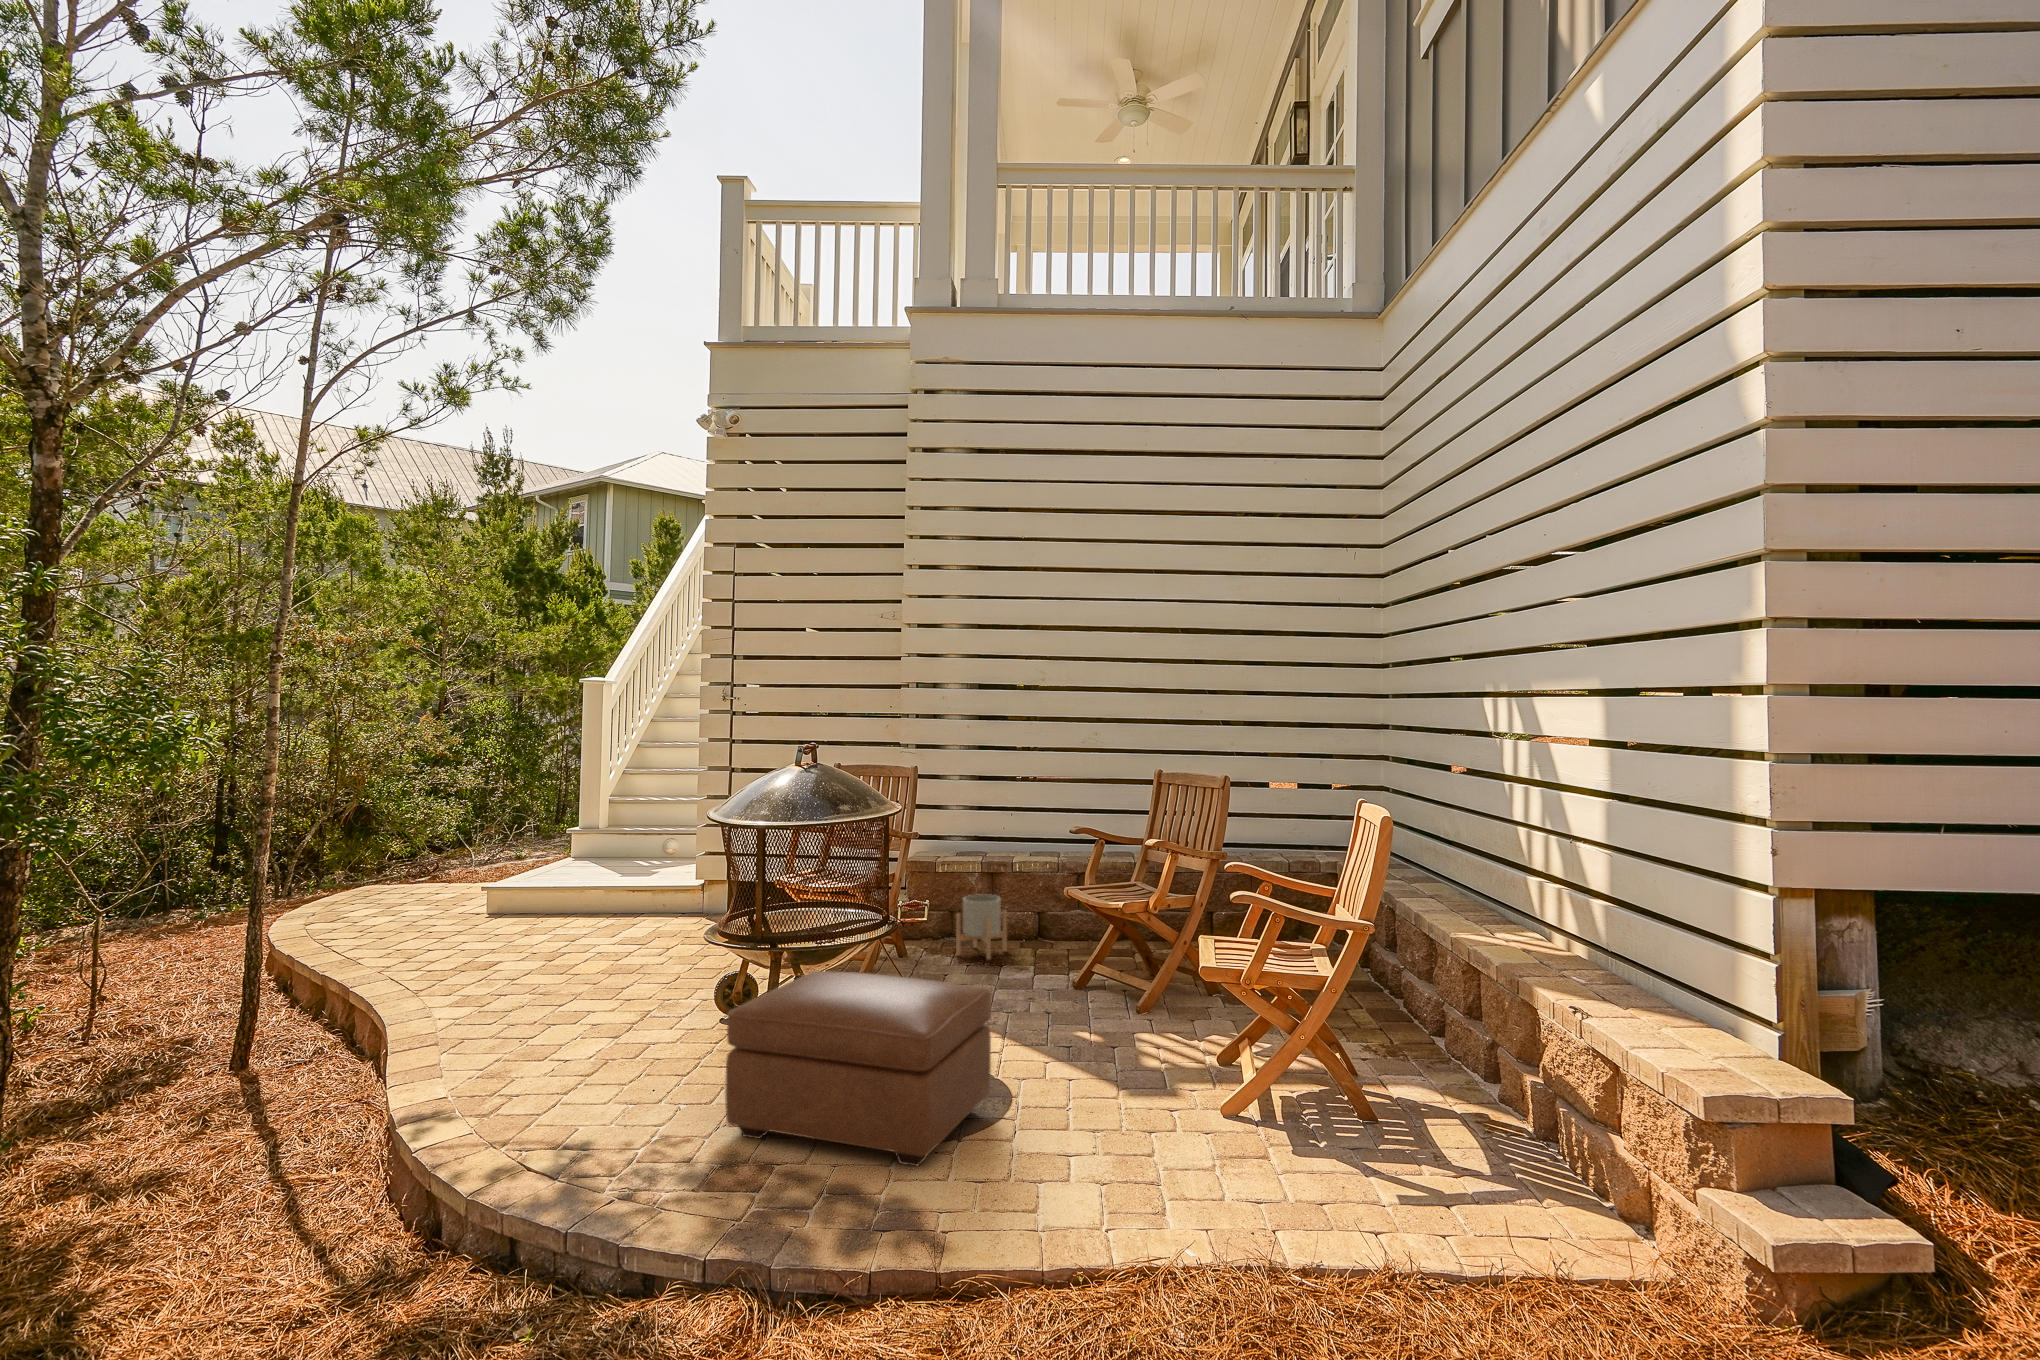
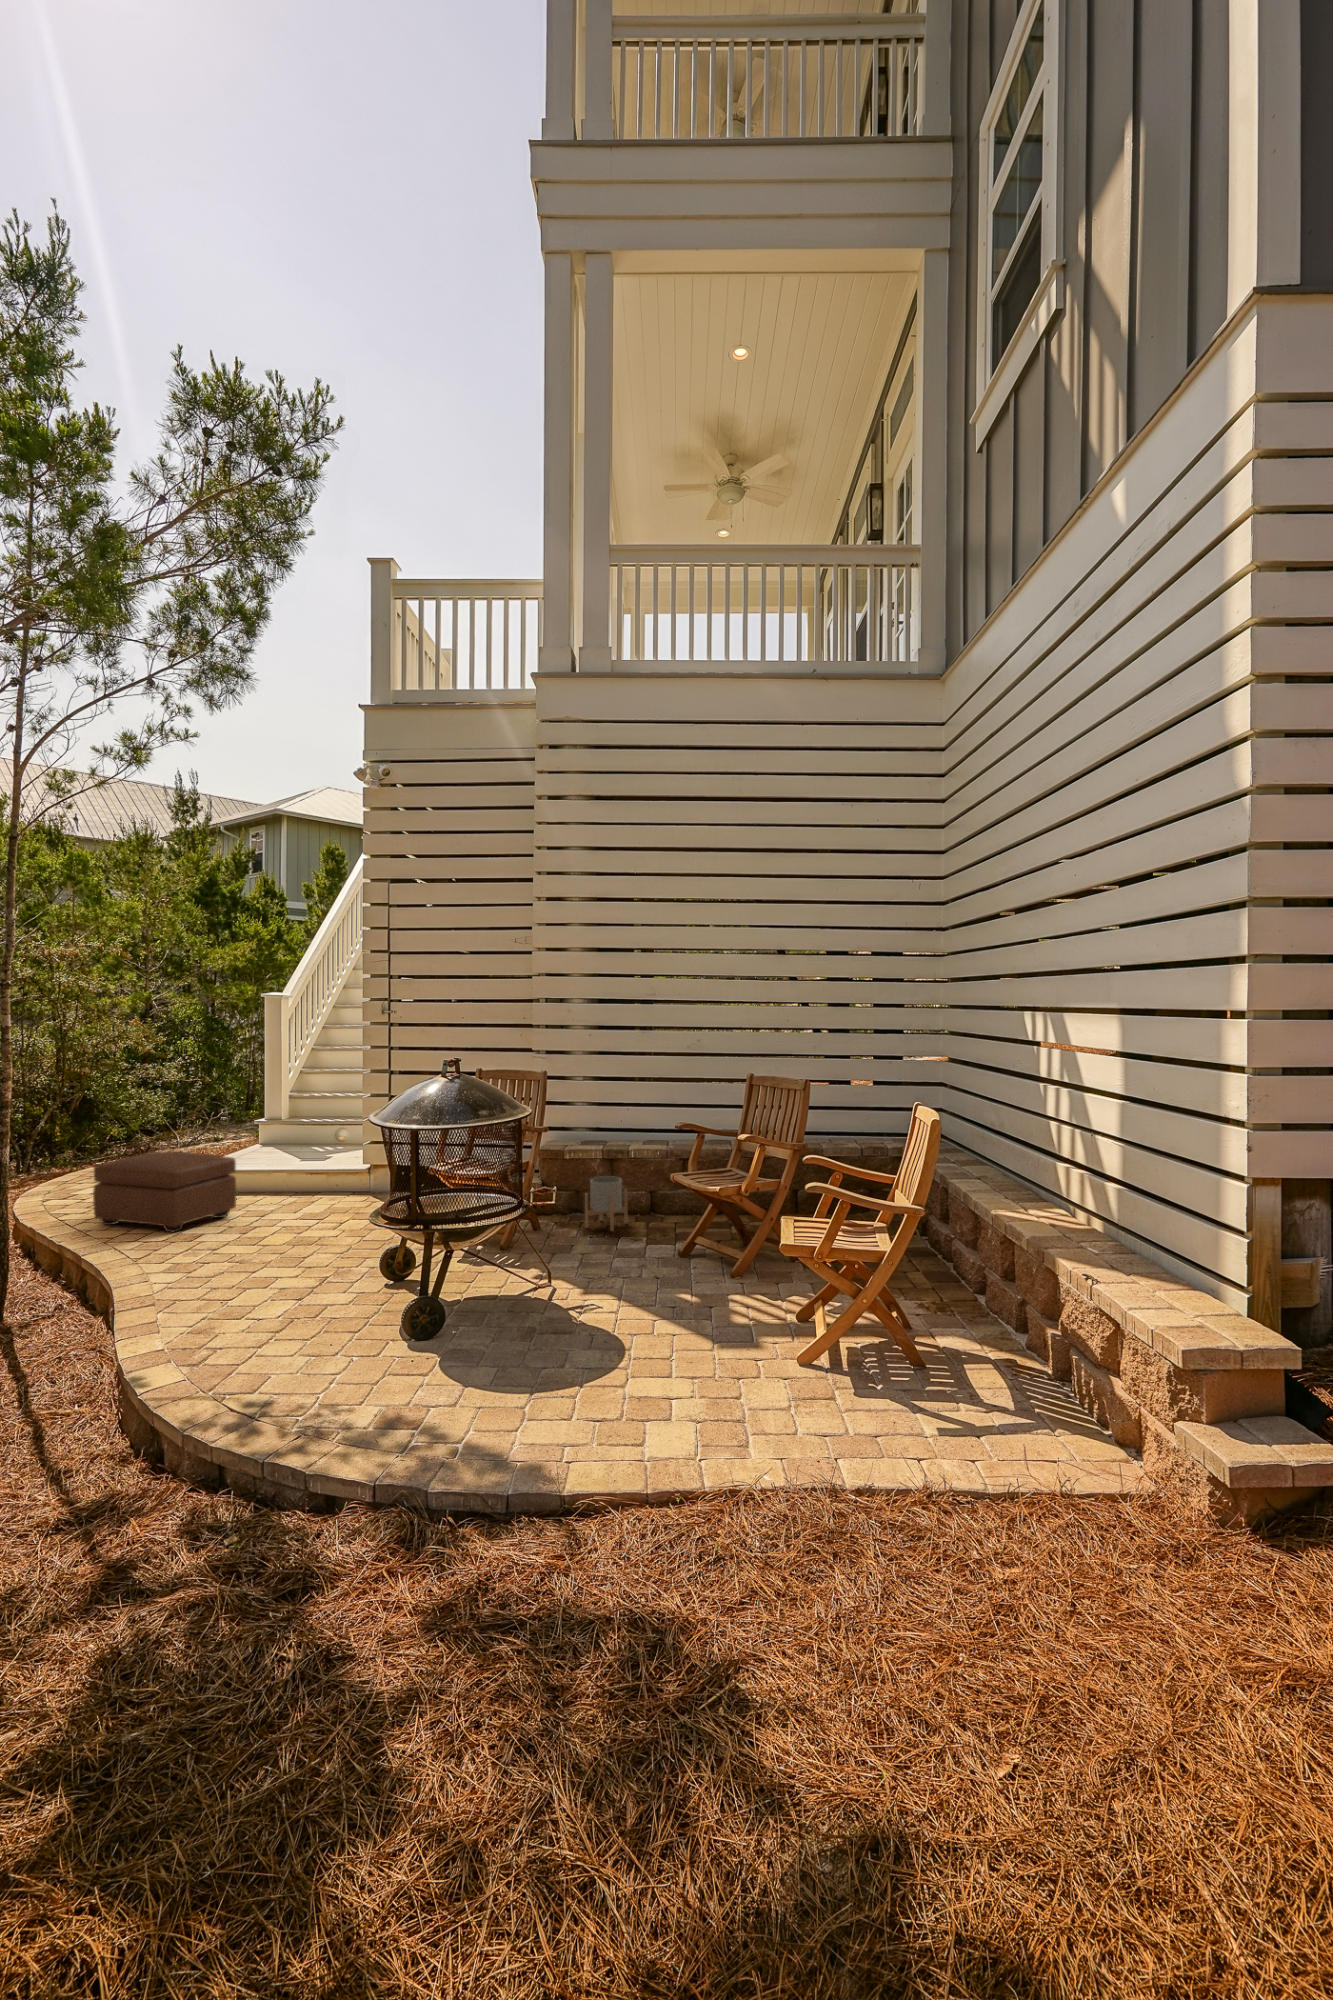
ottoman: present [725,971,991,1166] -> present [93,1151,236,1233]

